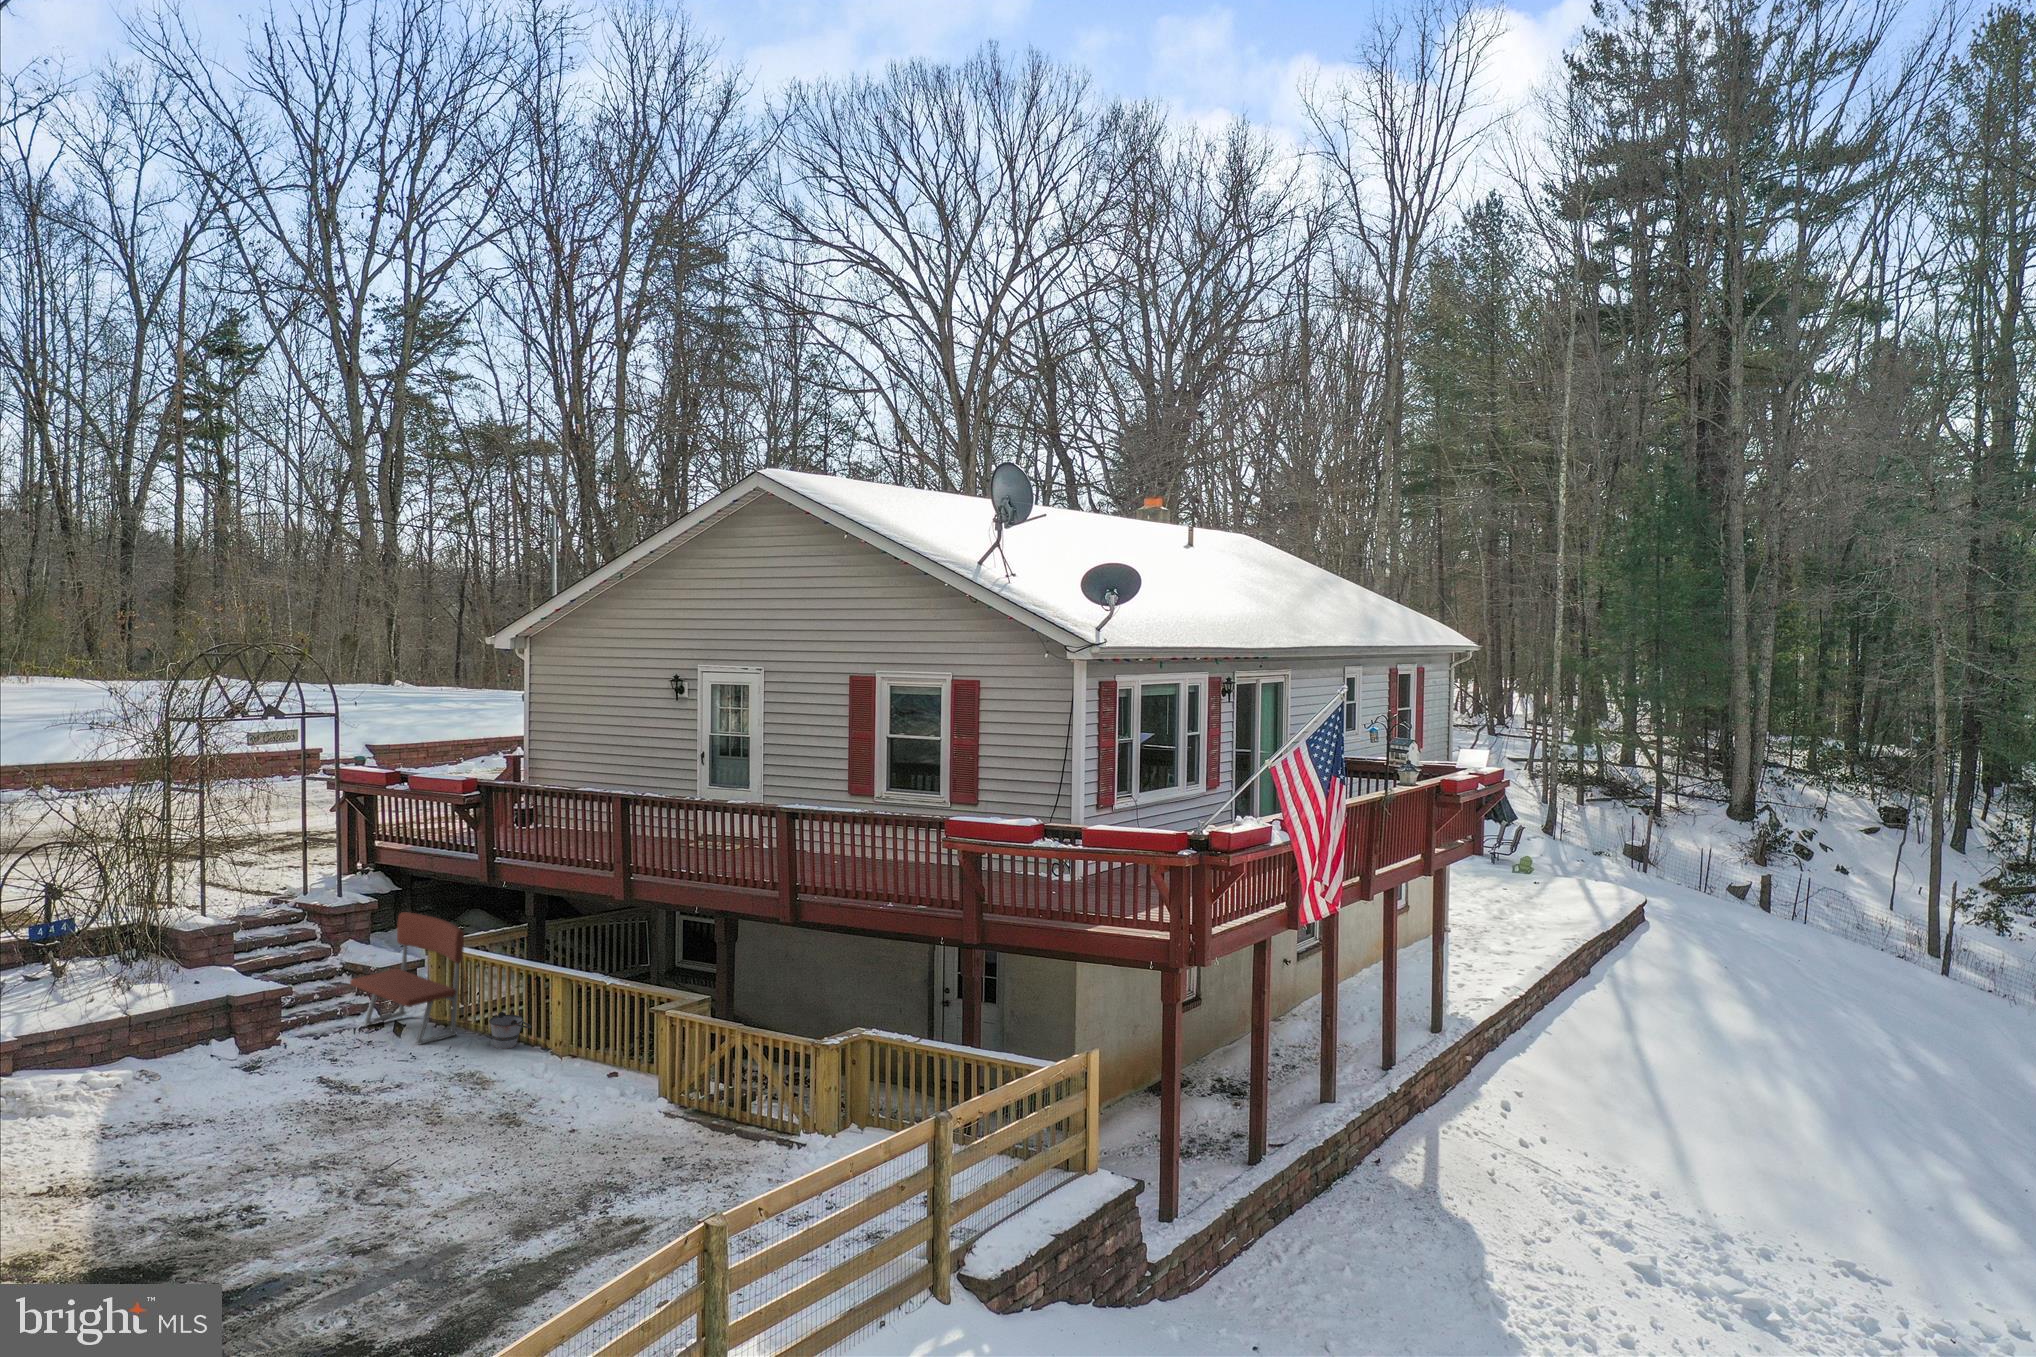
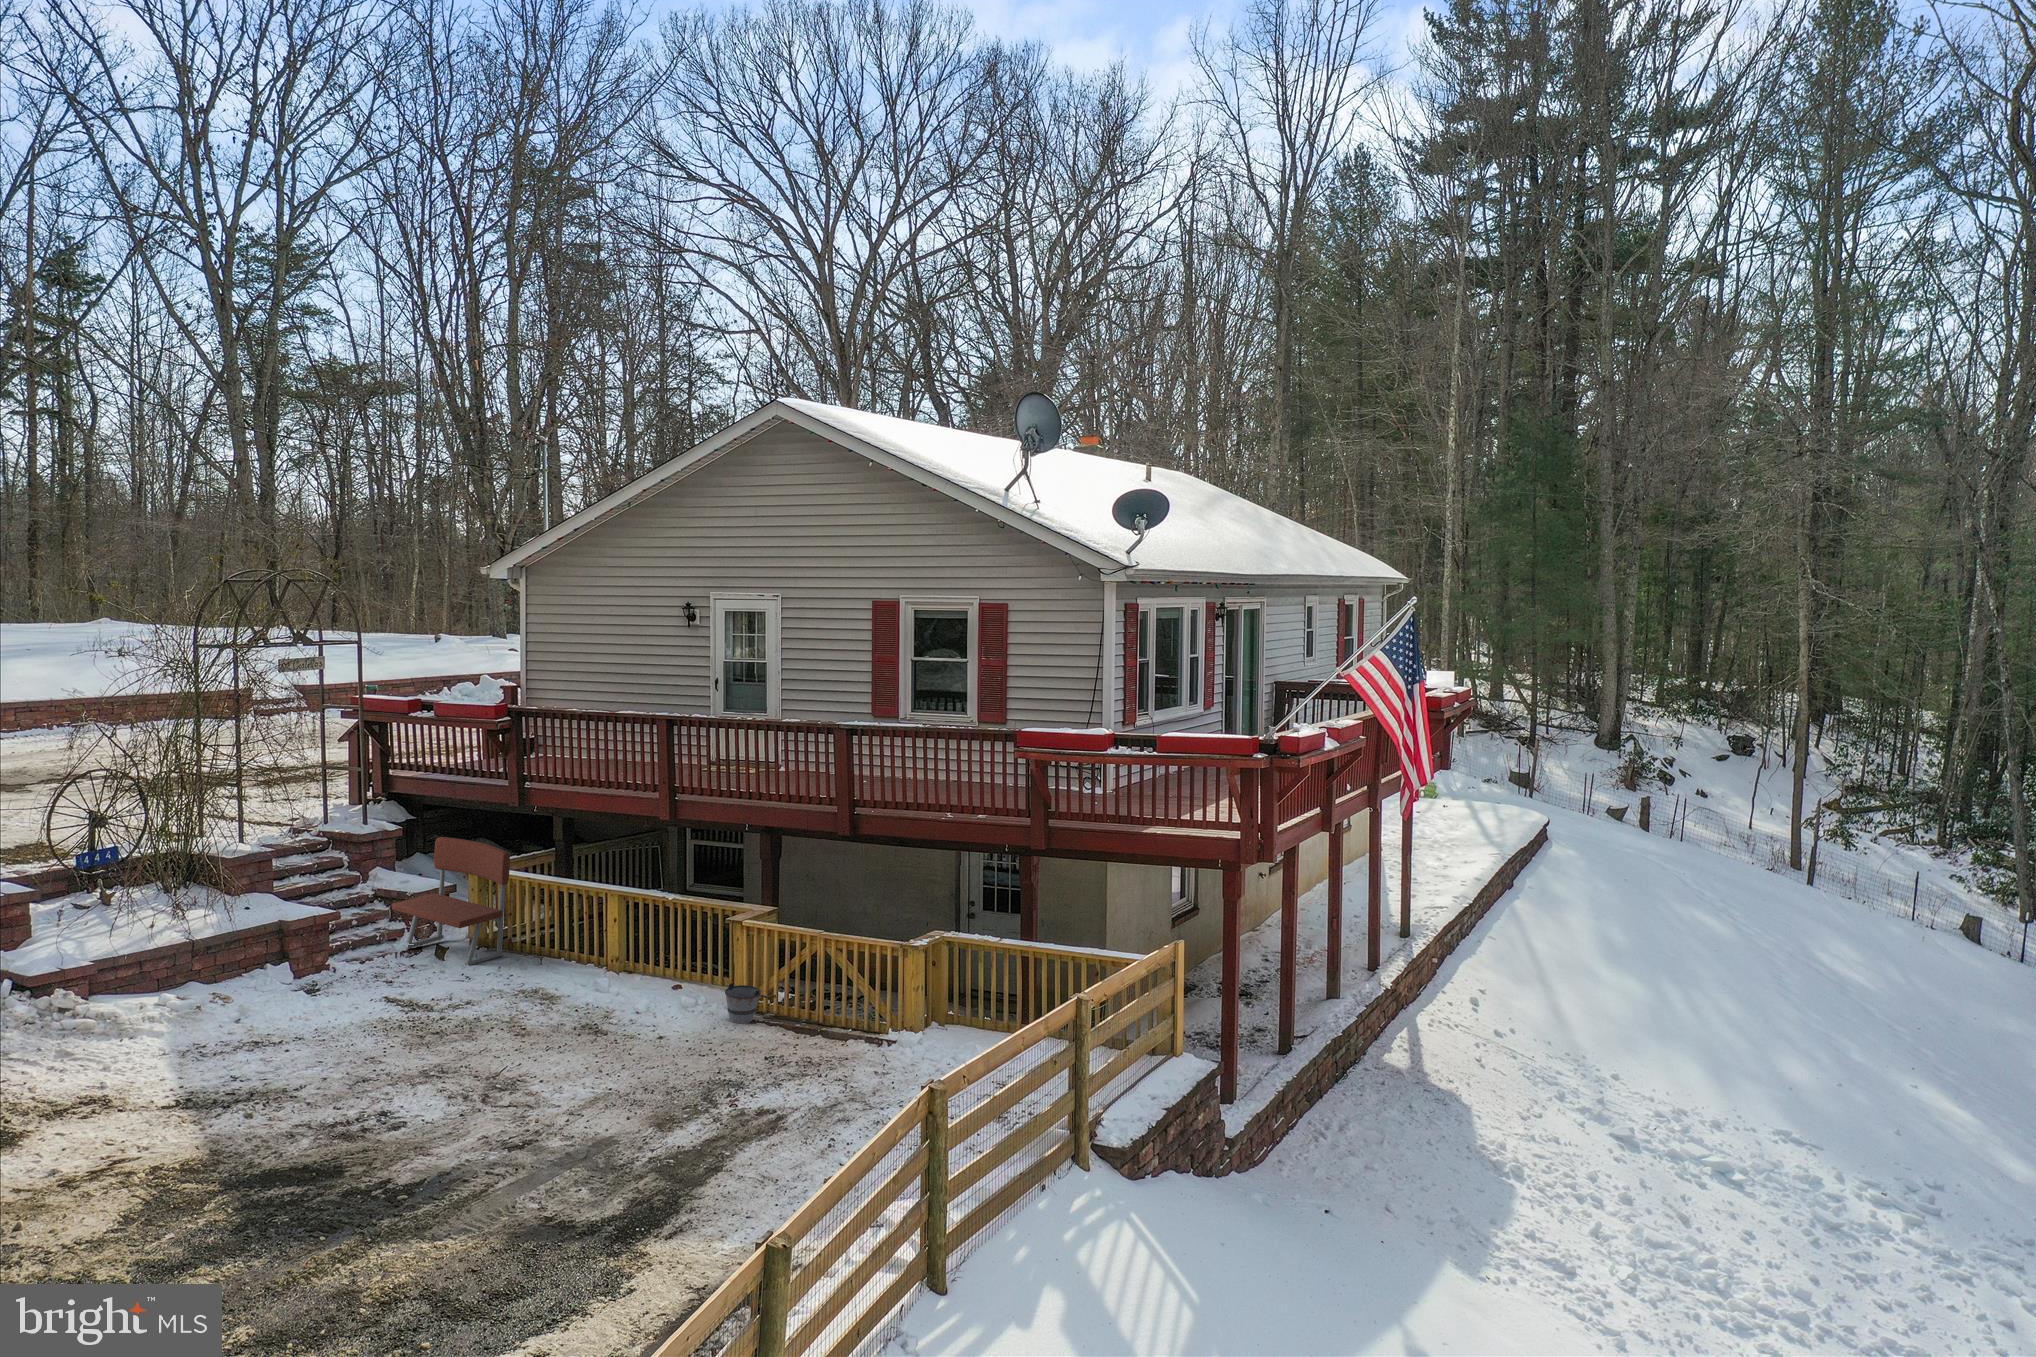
bucket: present [489,1012,531,1049] -> present [725,983,768,1024]

